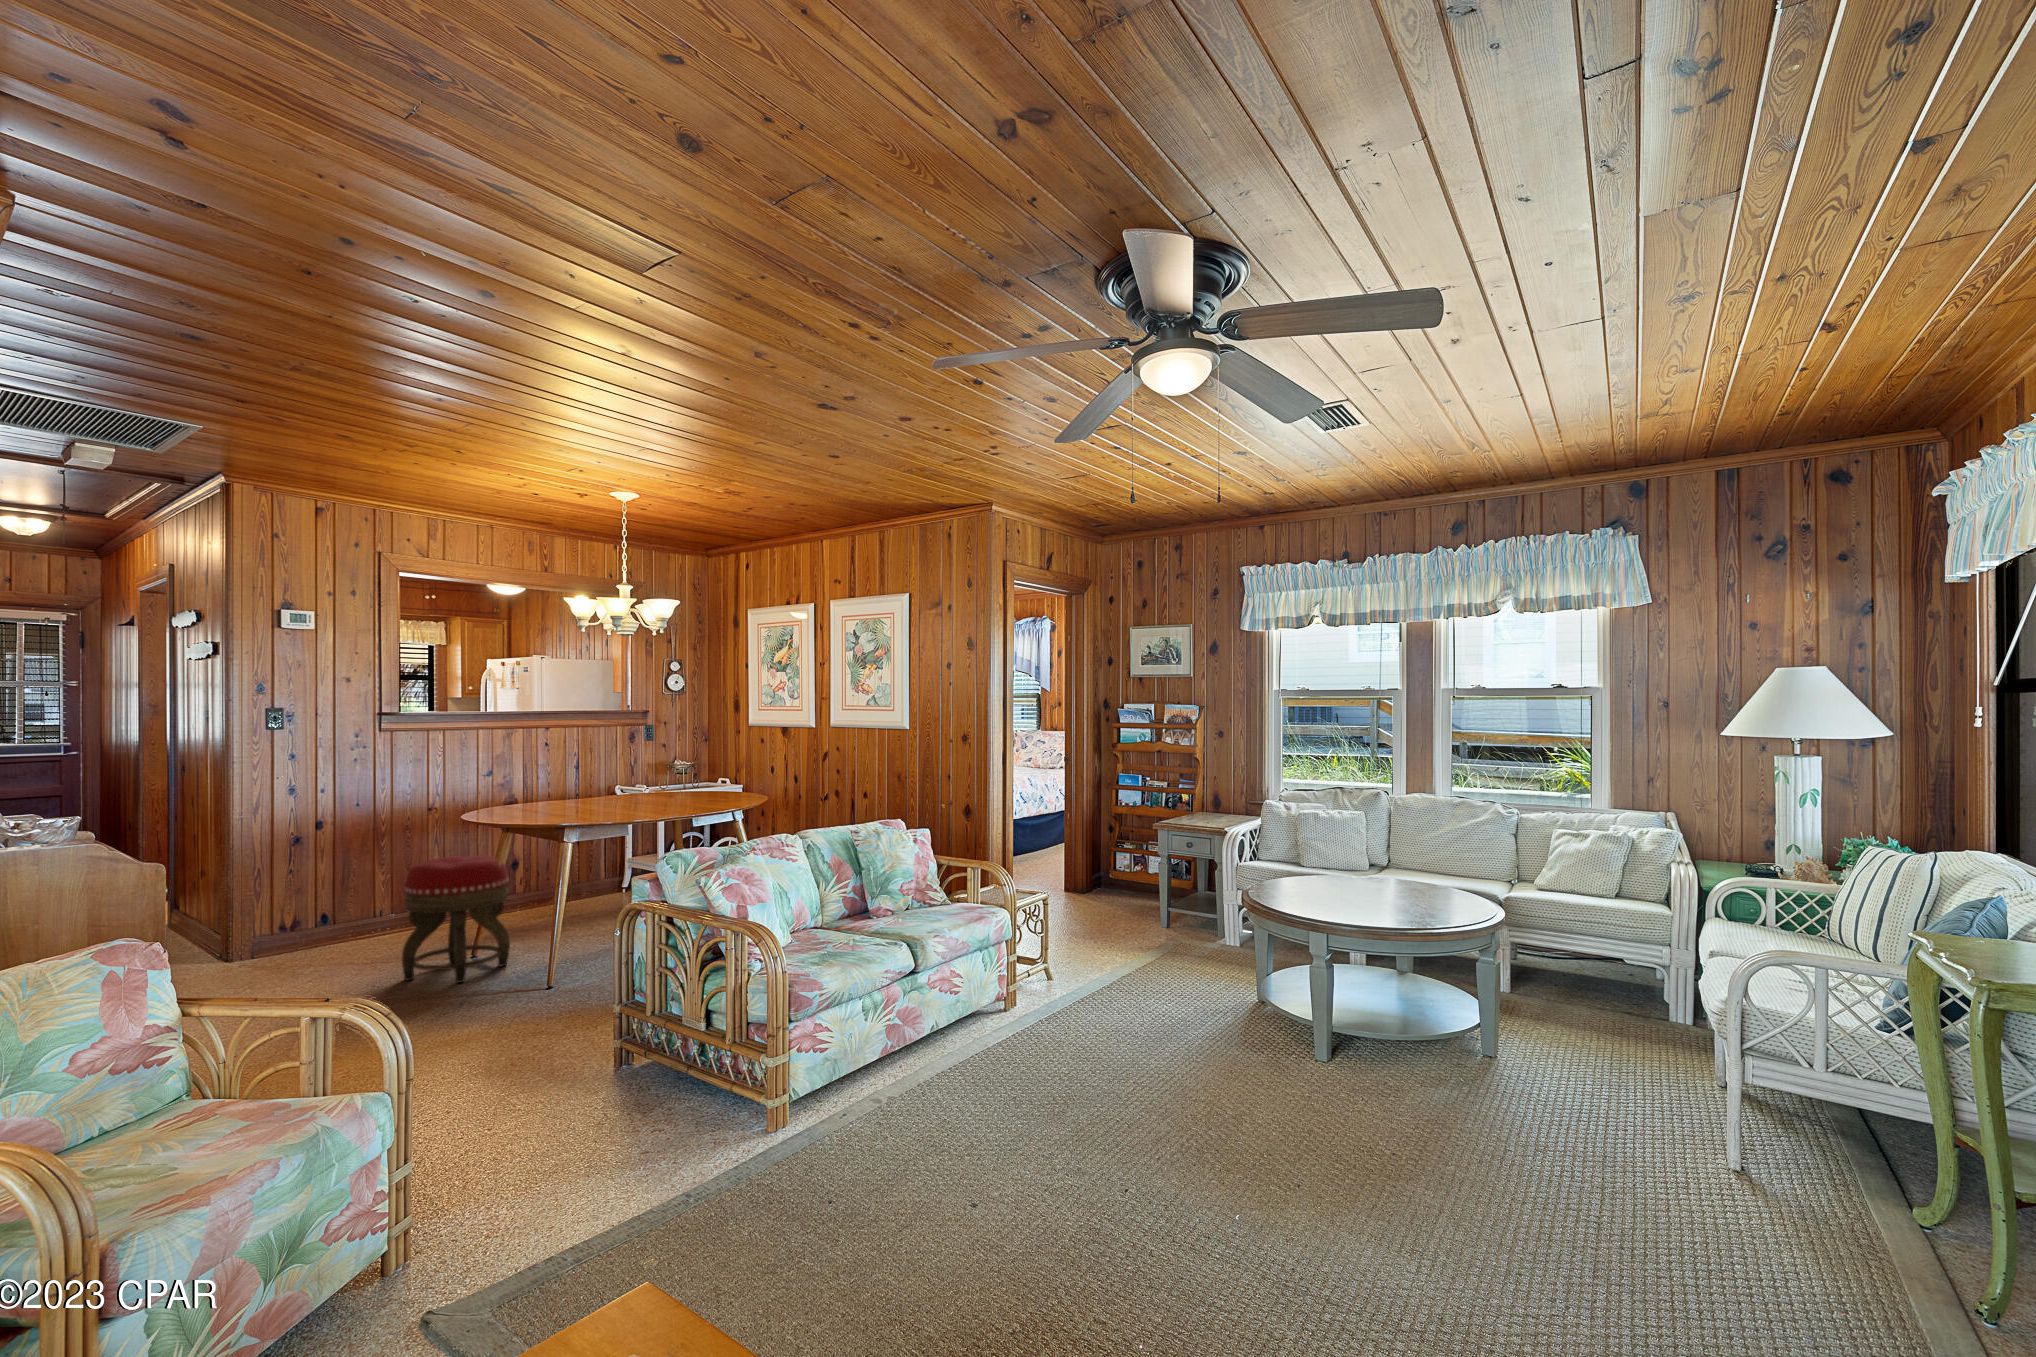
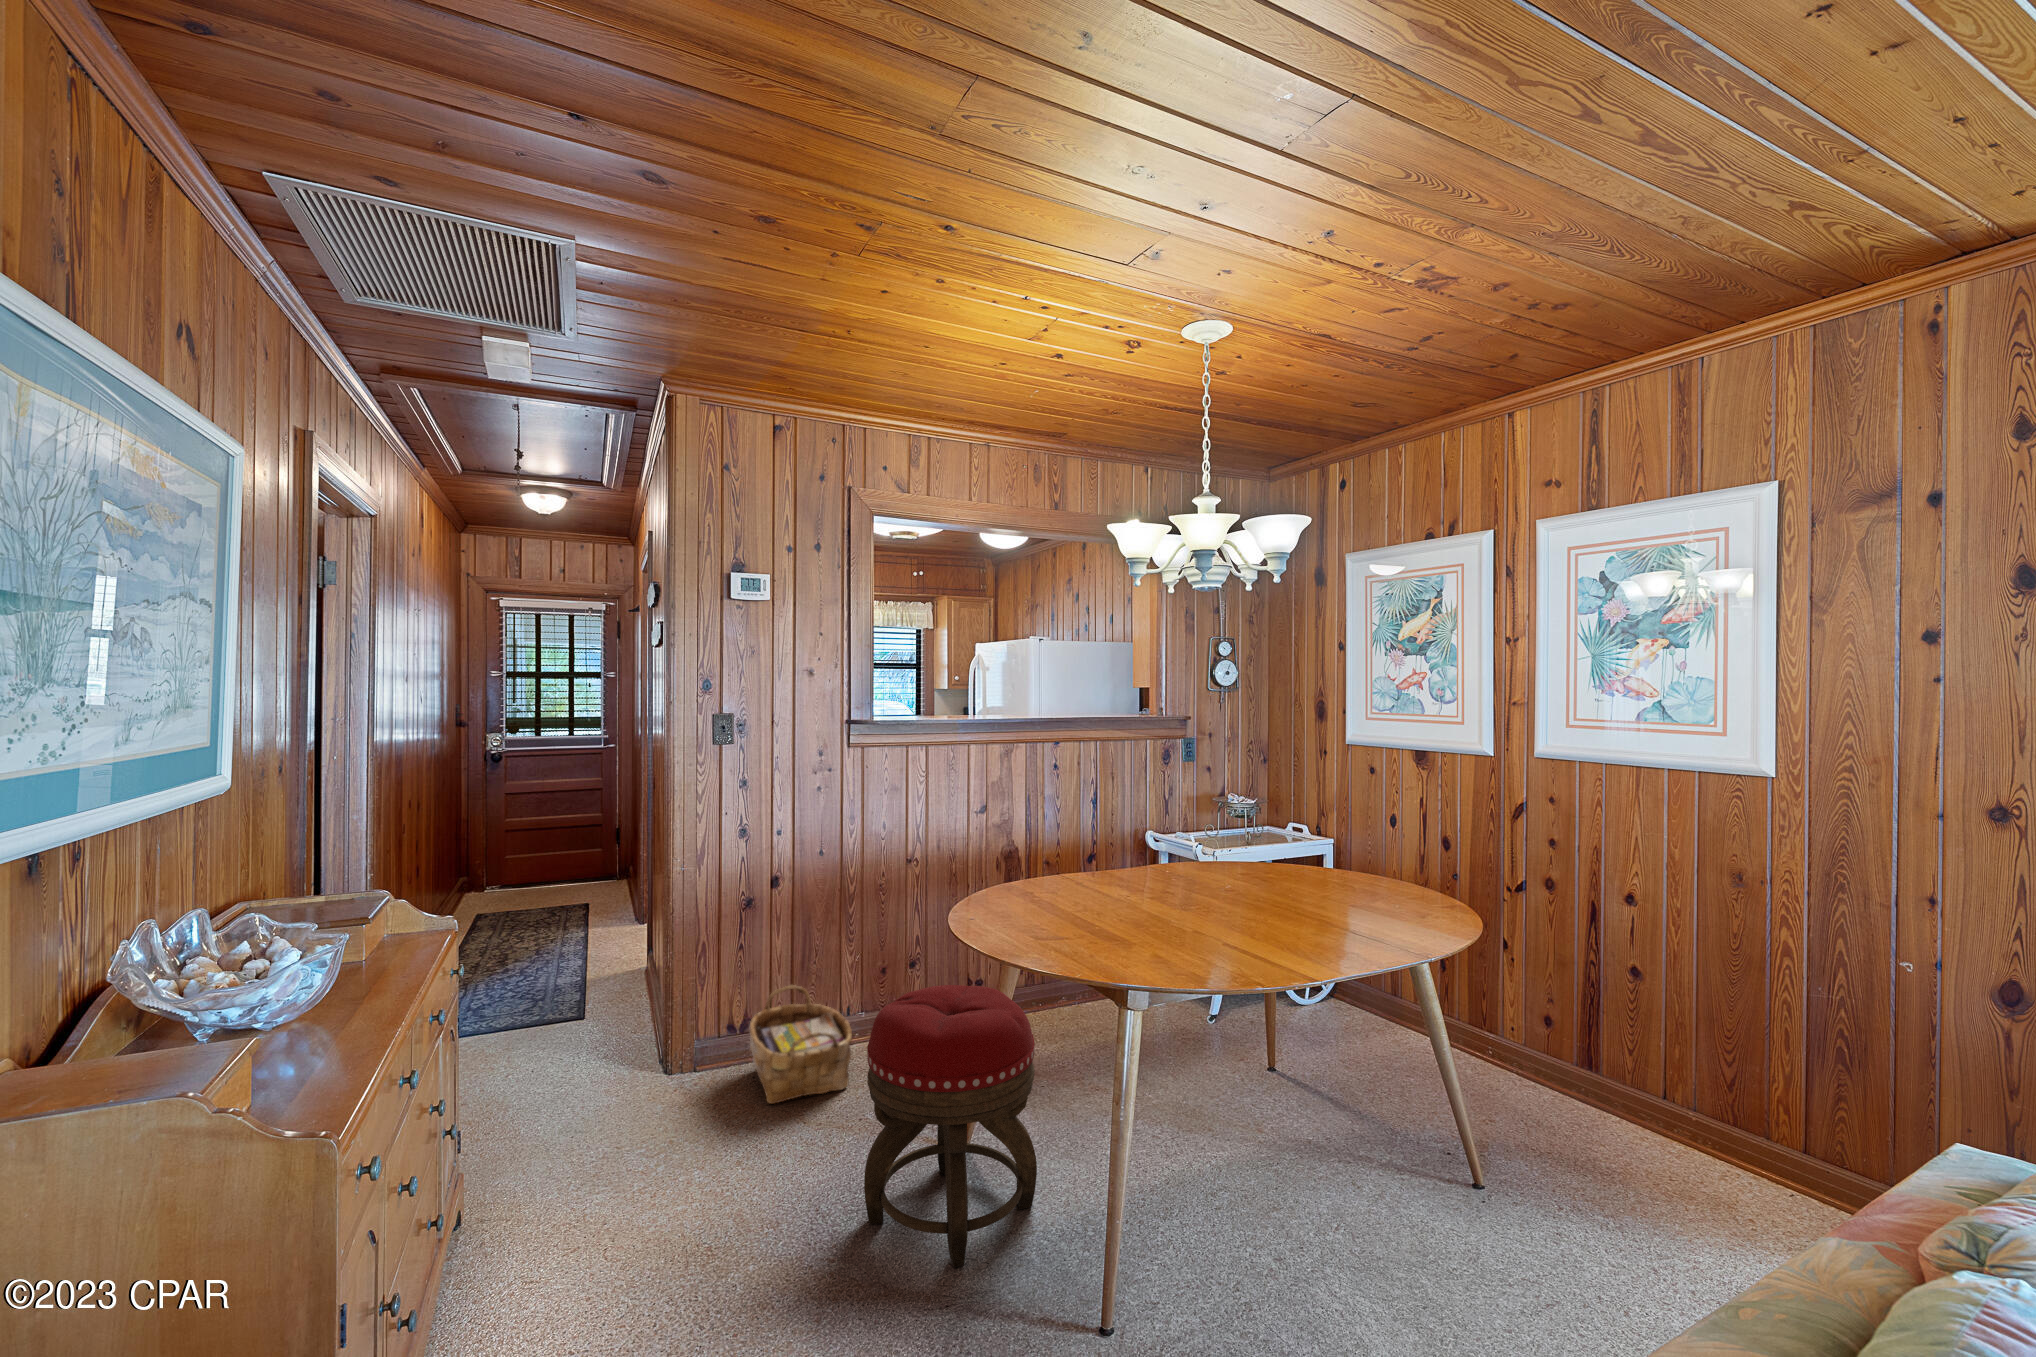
woven basket: none [301,893,384,958] -> present [750,985,852,1104]

